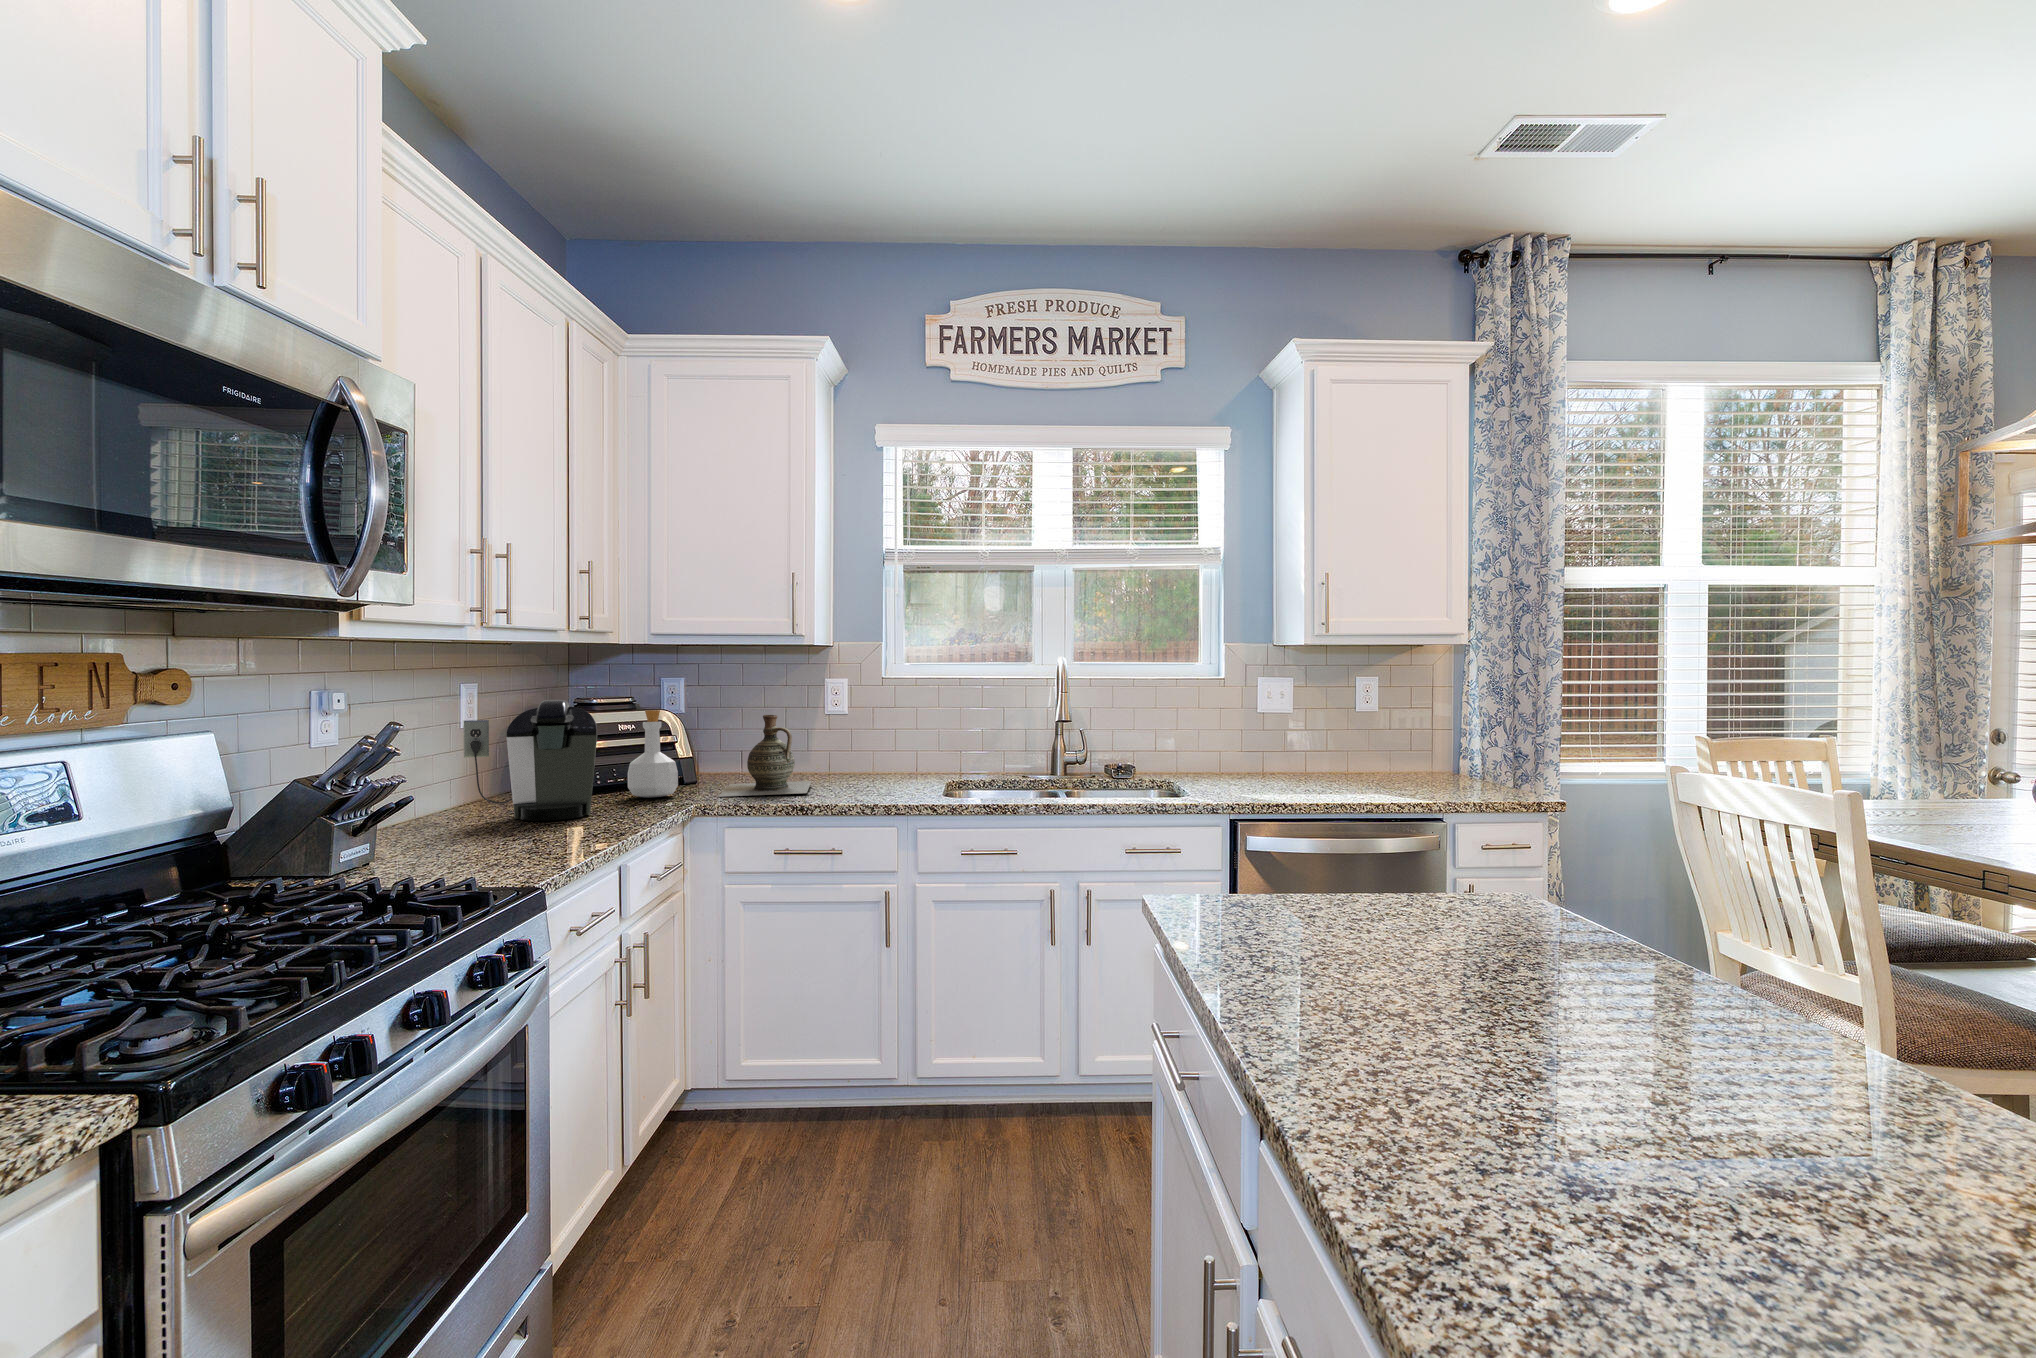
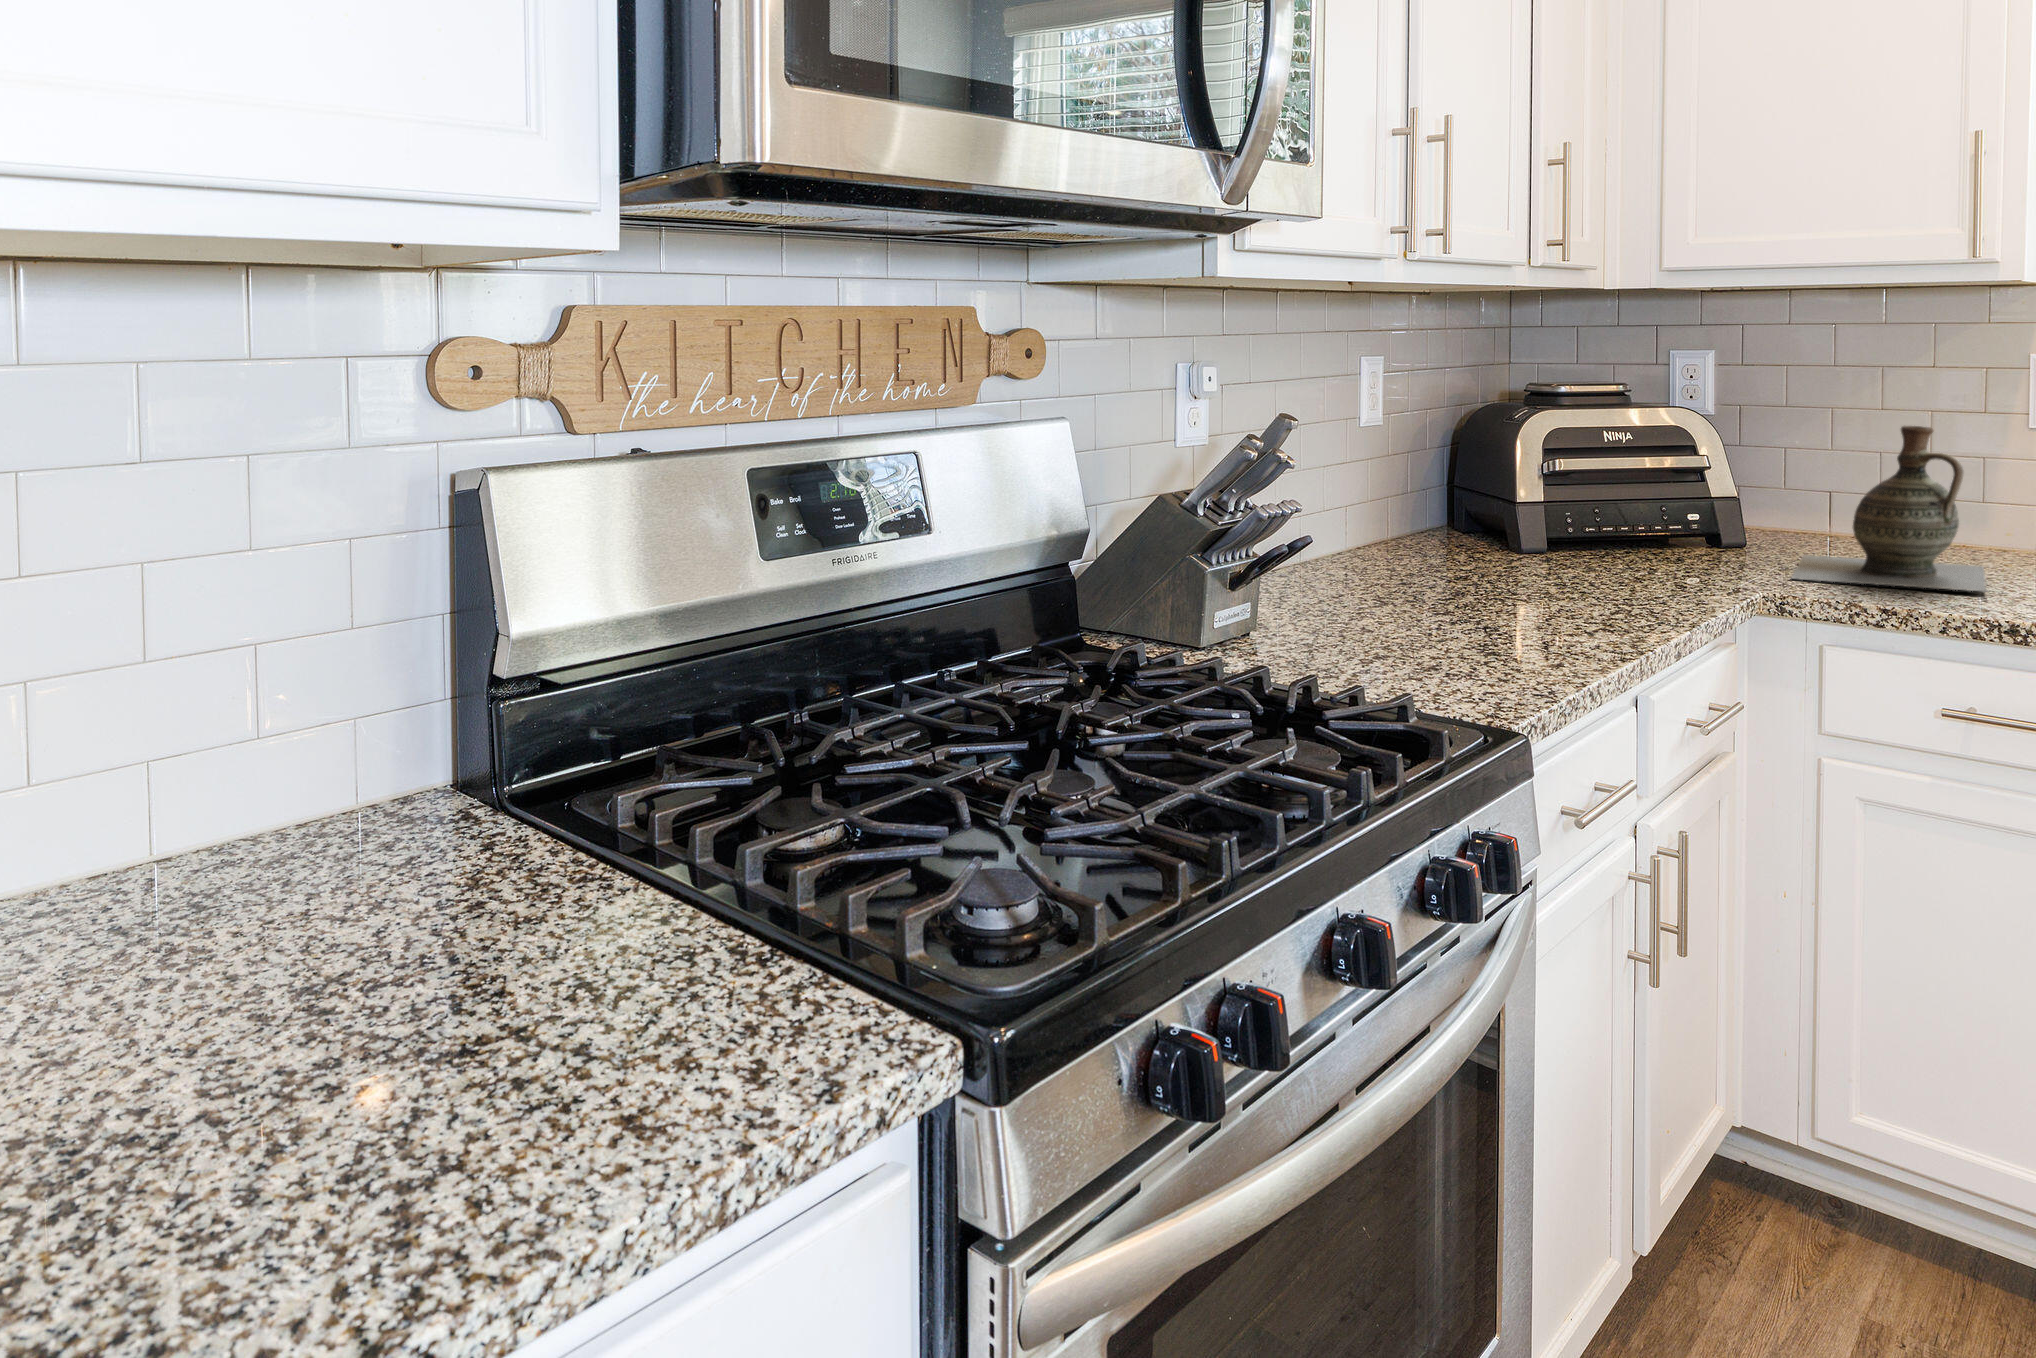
coffee maker: present [464,700,597,821] -> none [1365,380,1590,593]
bottle: present [628,710,678,797] -> none [1618,406,1715,567]

